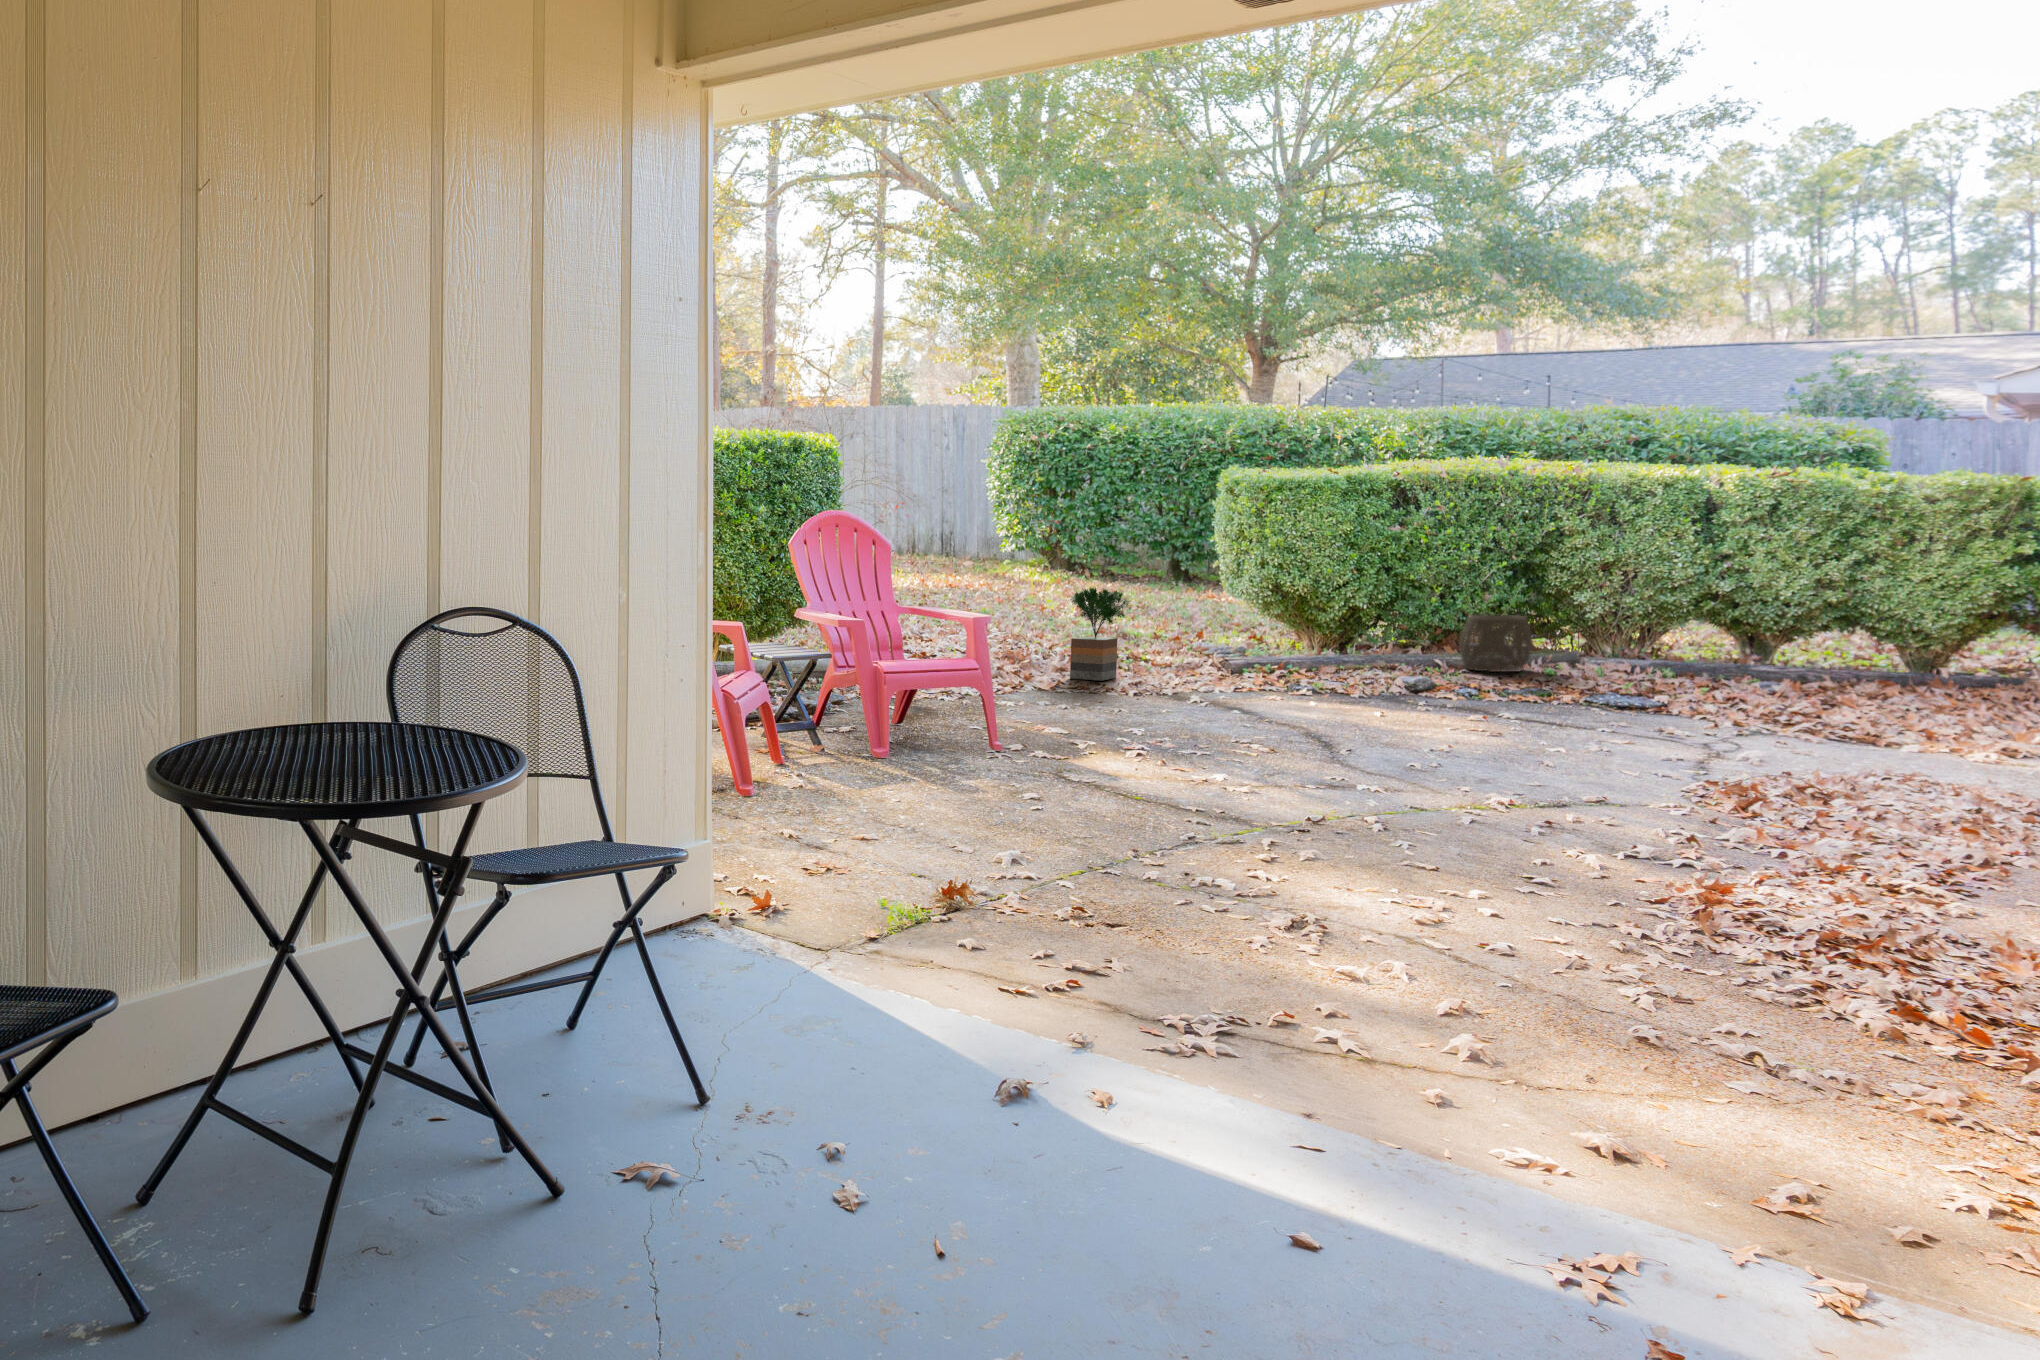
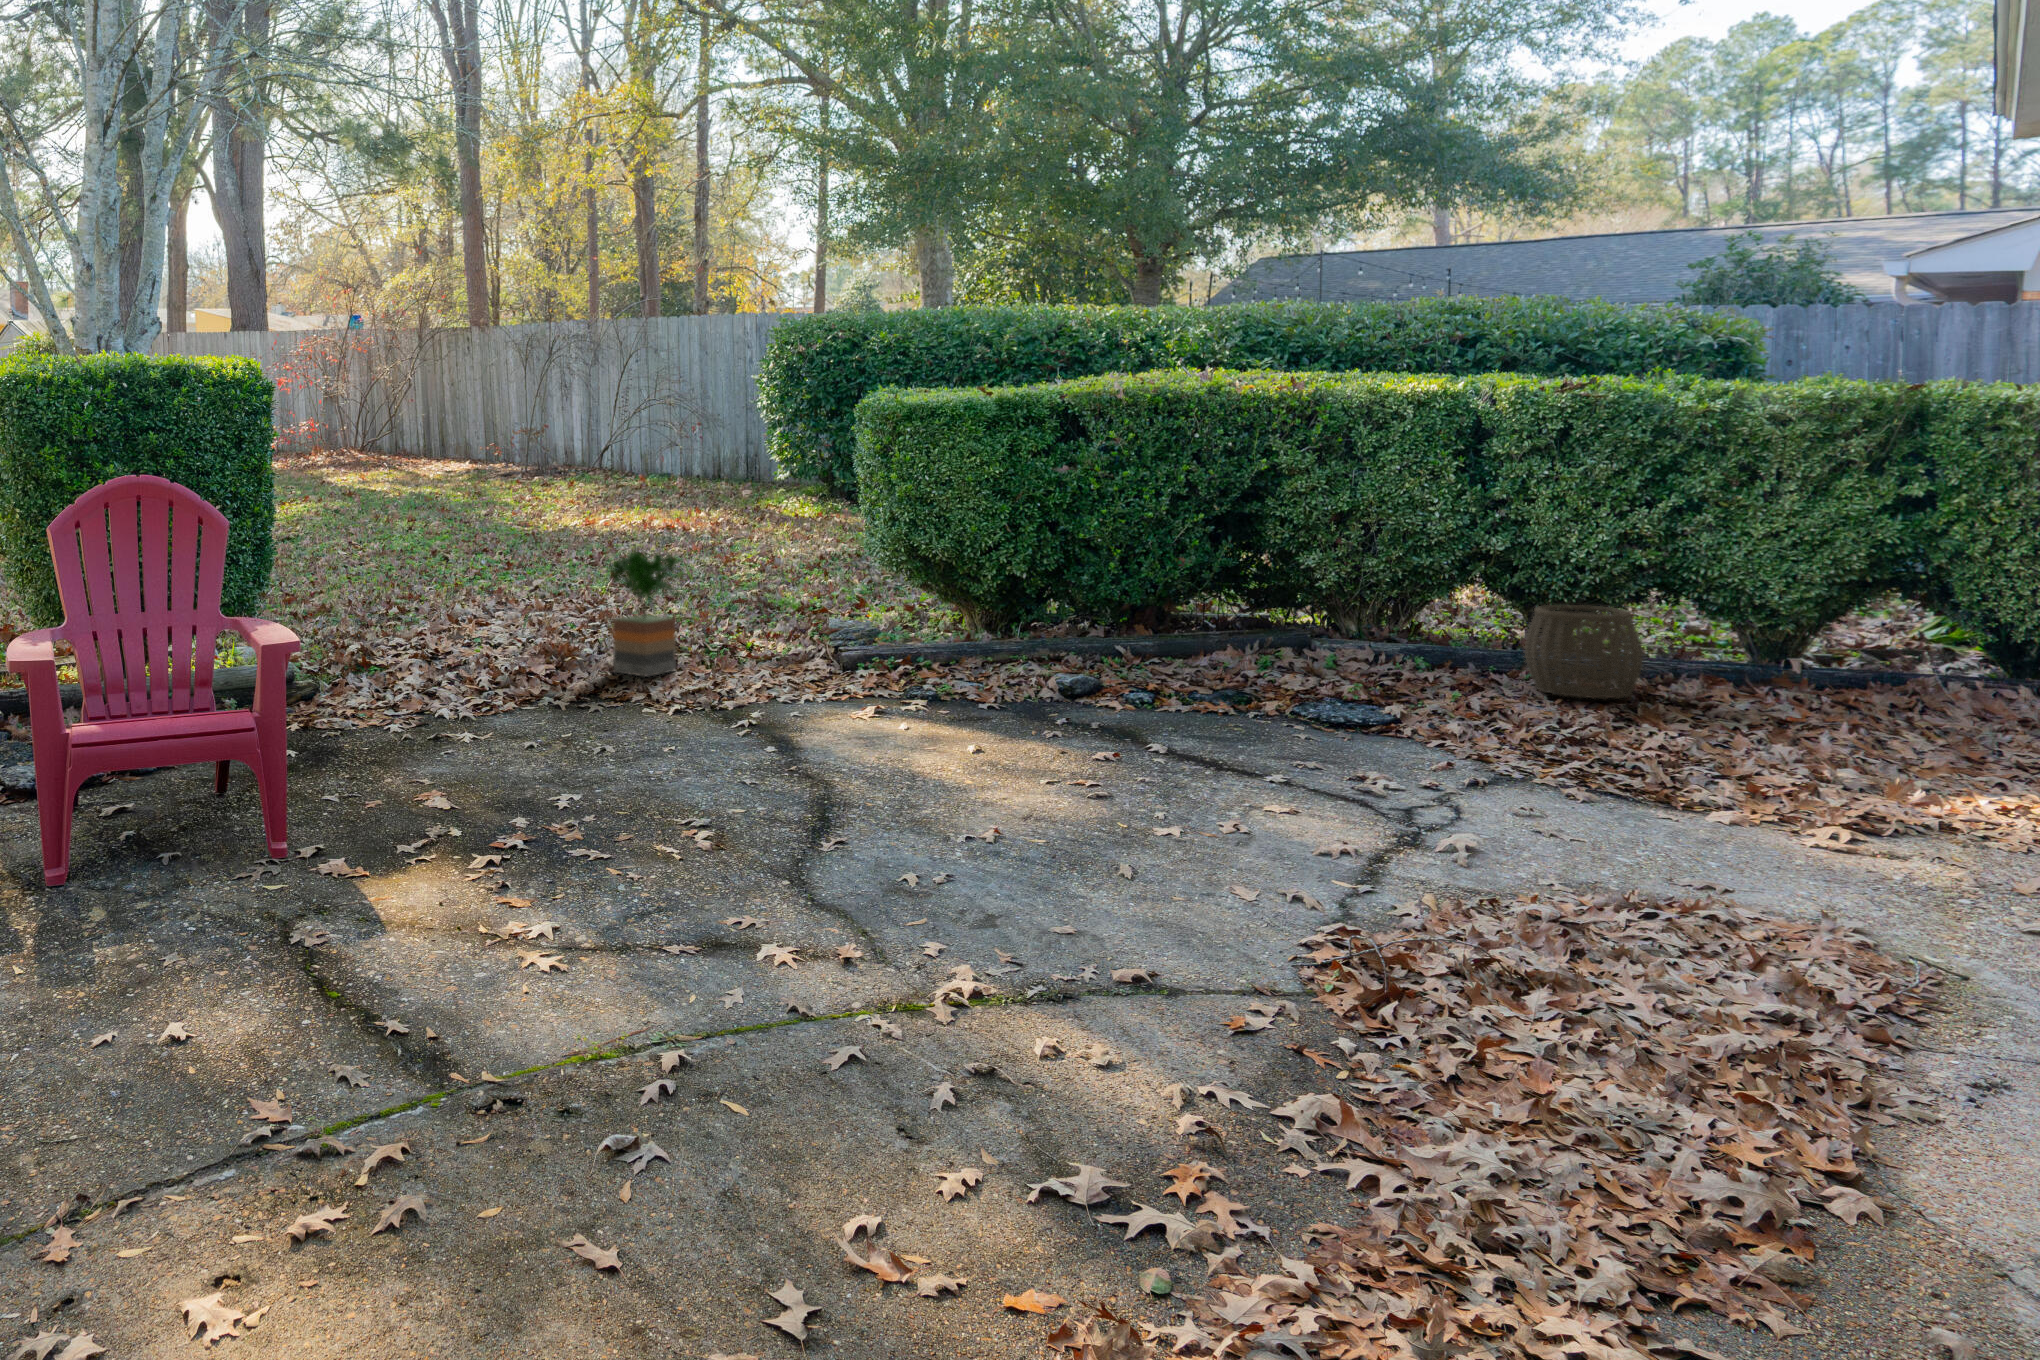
woven basket: present [1460,614,1532,672] -> present [1524,605,1643,699]

